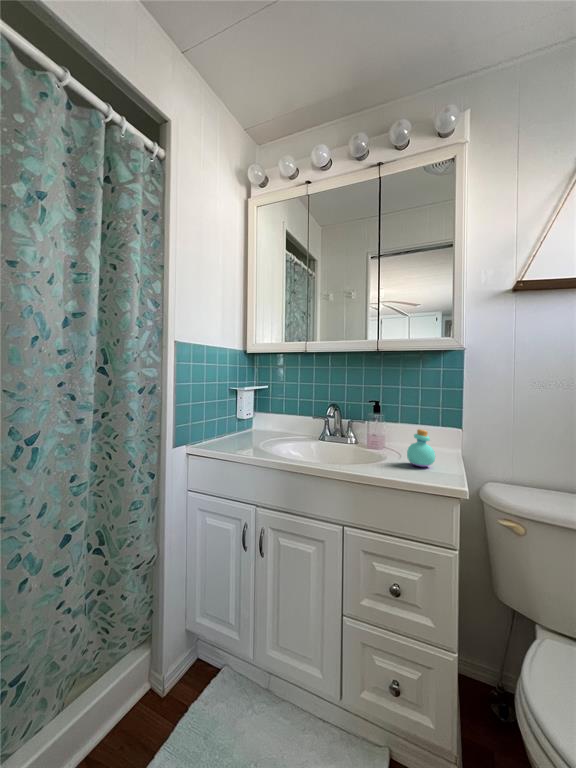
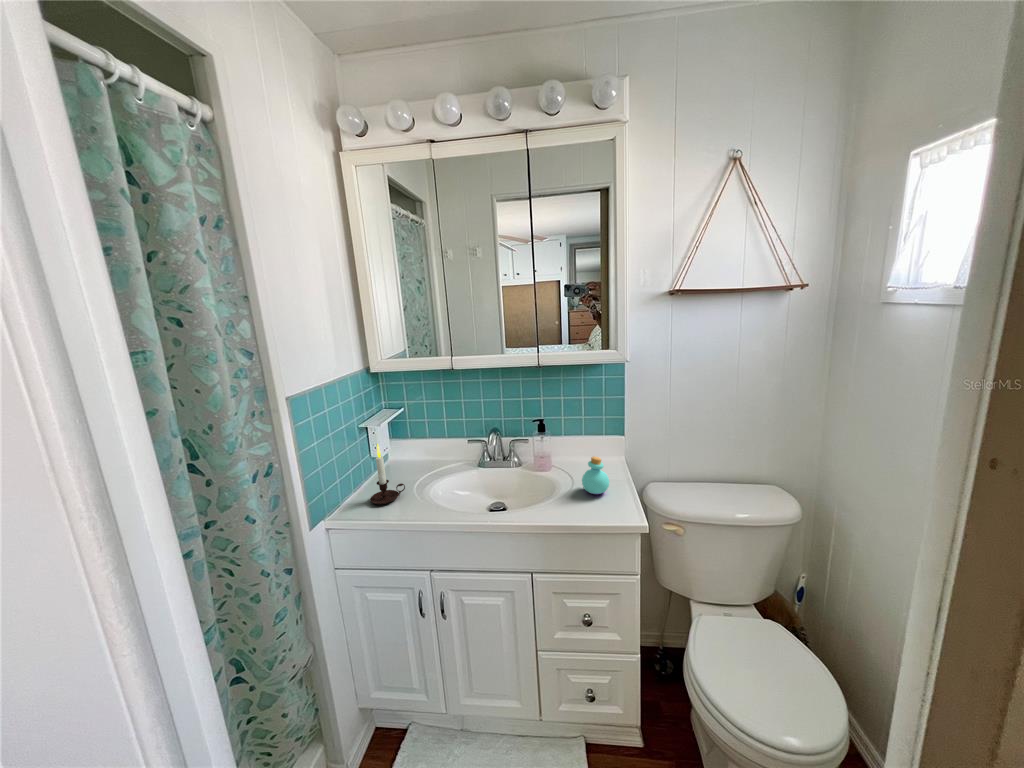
candle: none [223,397,252,447] -> present [370,444,405,504]

